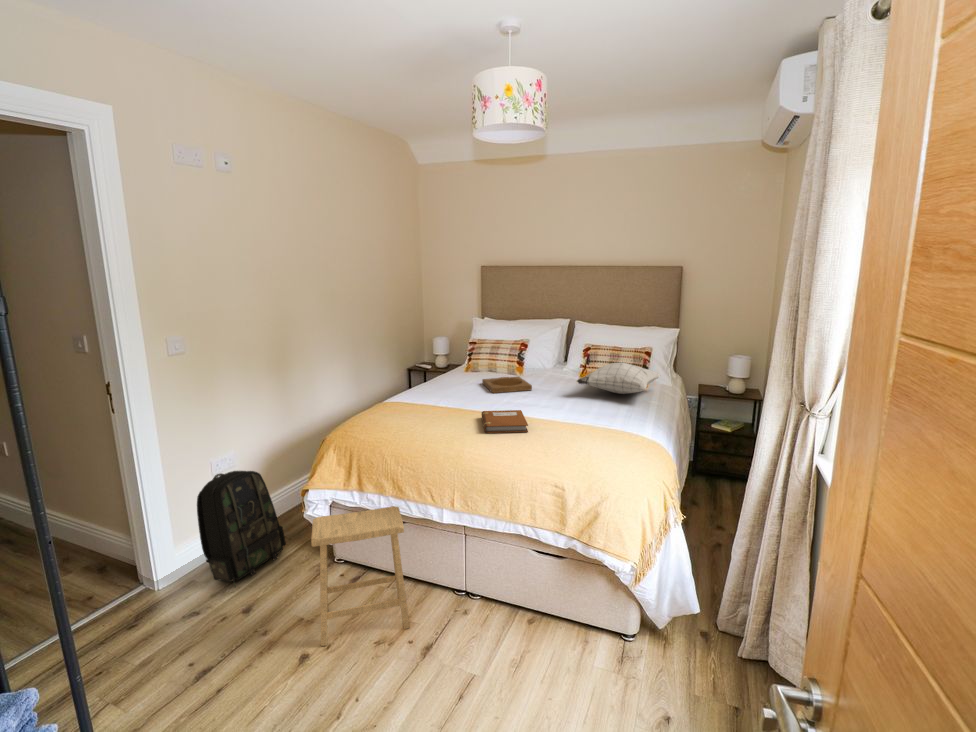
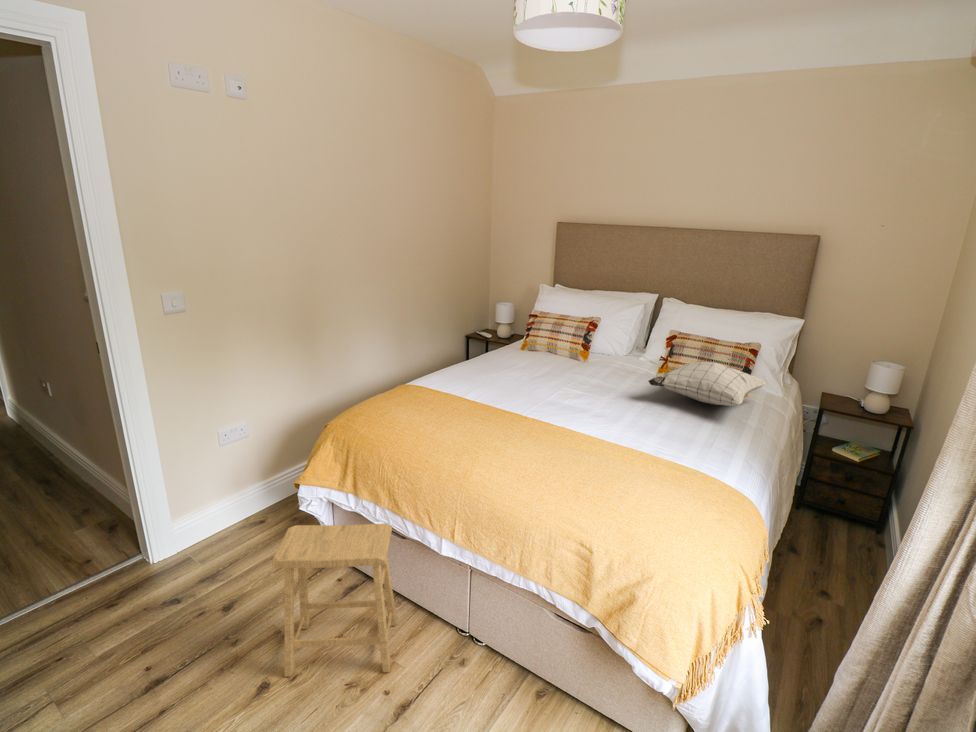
tray: present [482,377,532,393] -> none [535,363,592,384]
notebook: present [481,410,528,433] -> none [508,413,565,452]
backpack: present [197,471,286,587] -> none [199,445,293,575]

